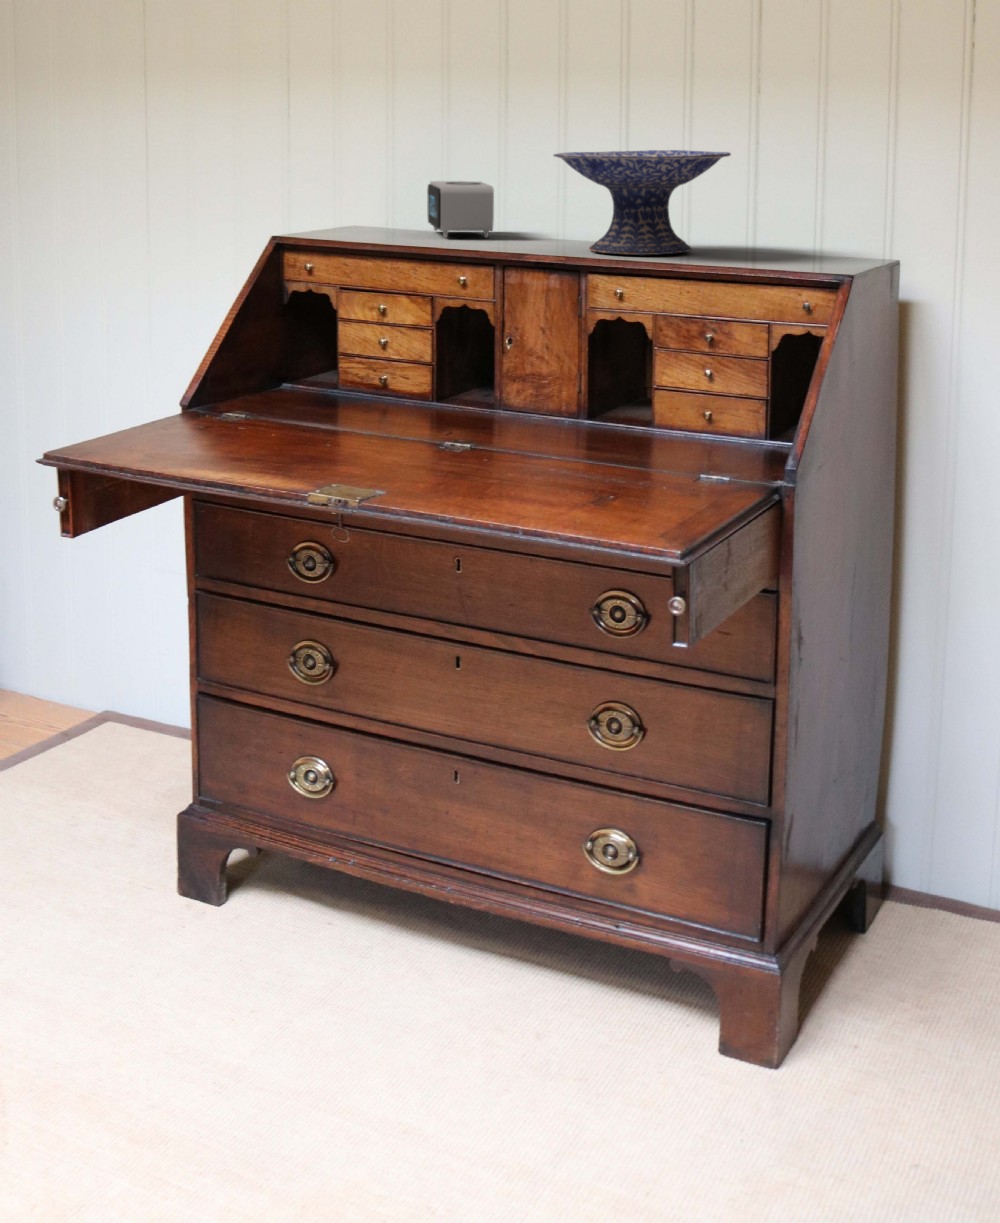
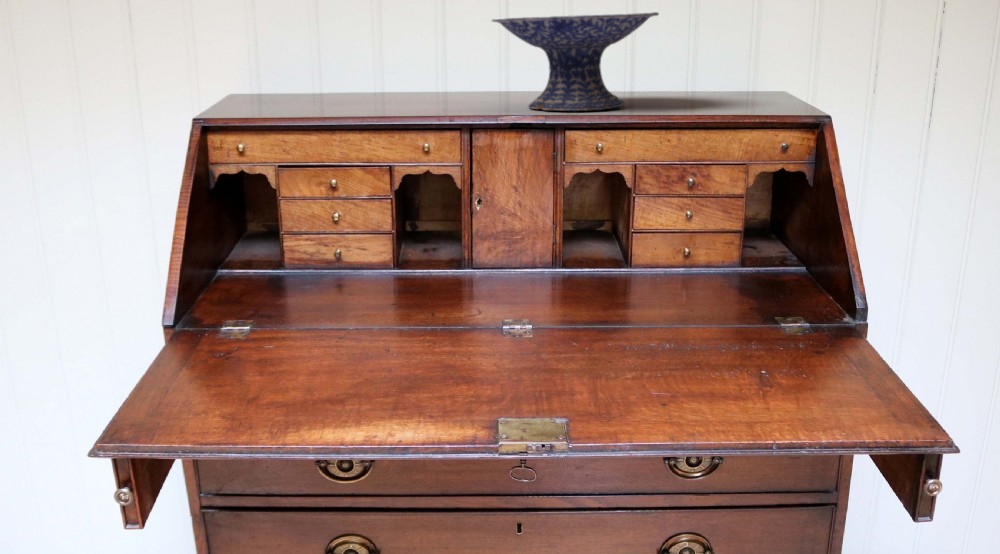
alarm clock: present [427,181,494,238] -> none [316,55,406,108]

